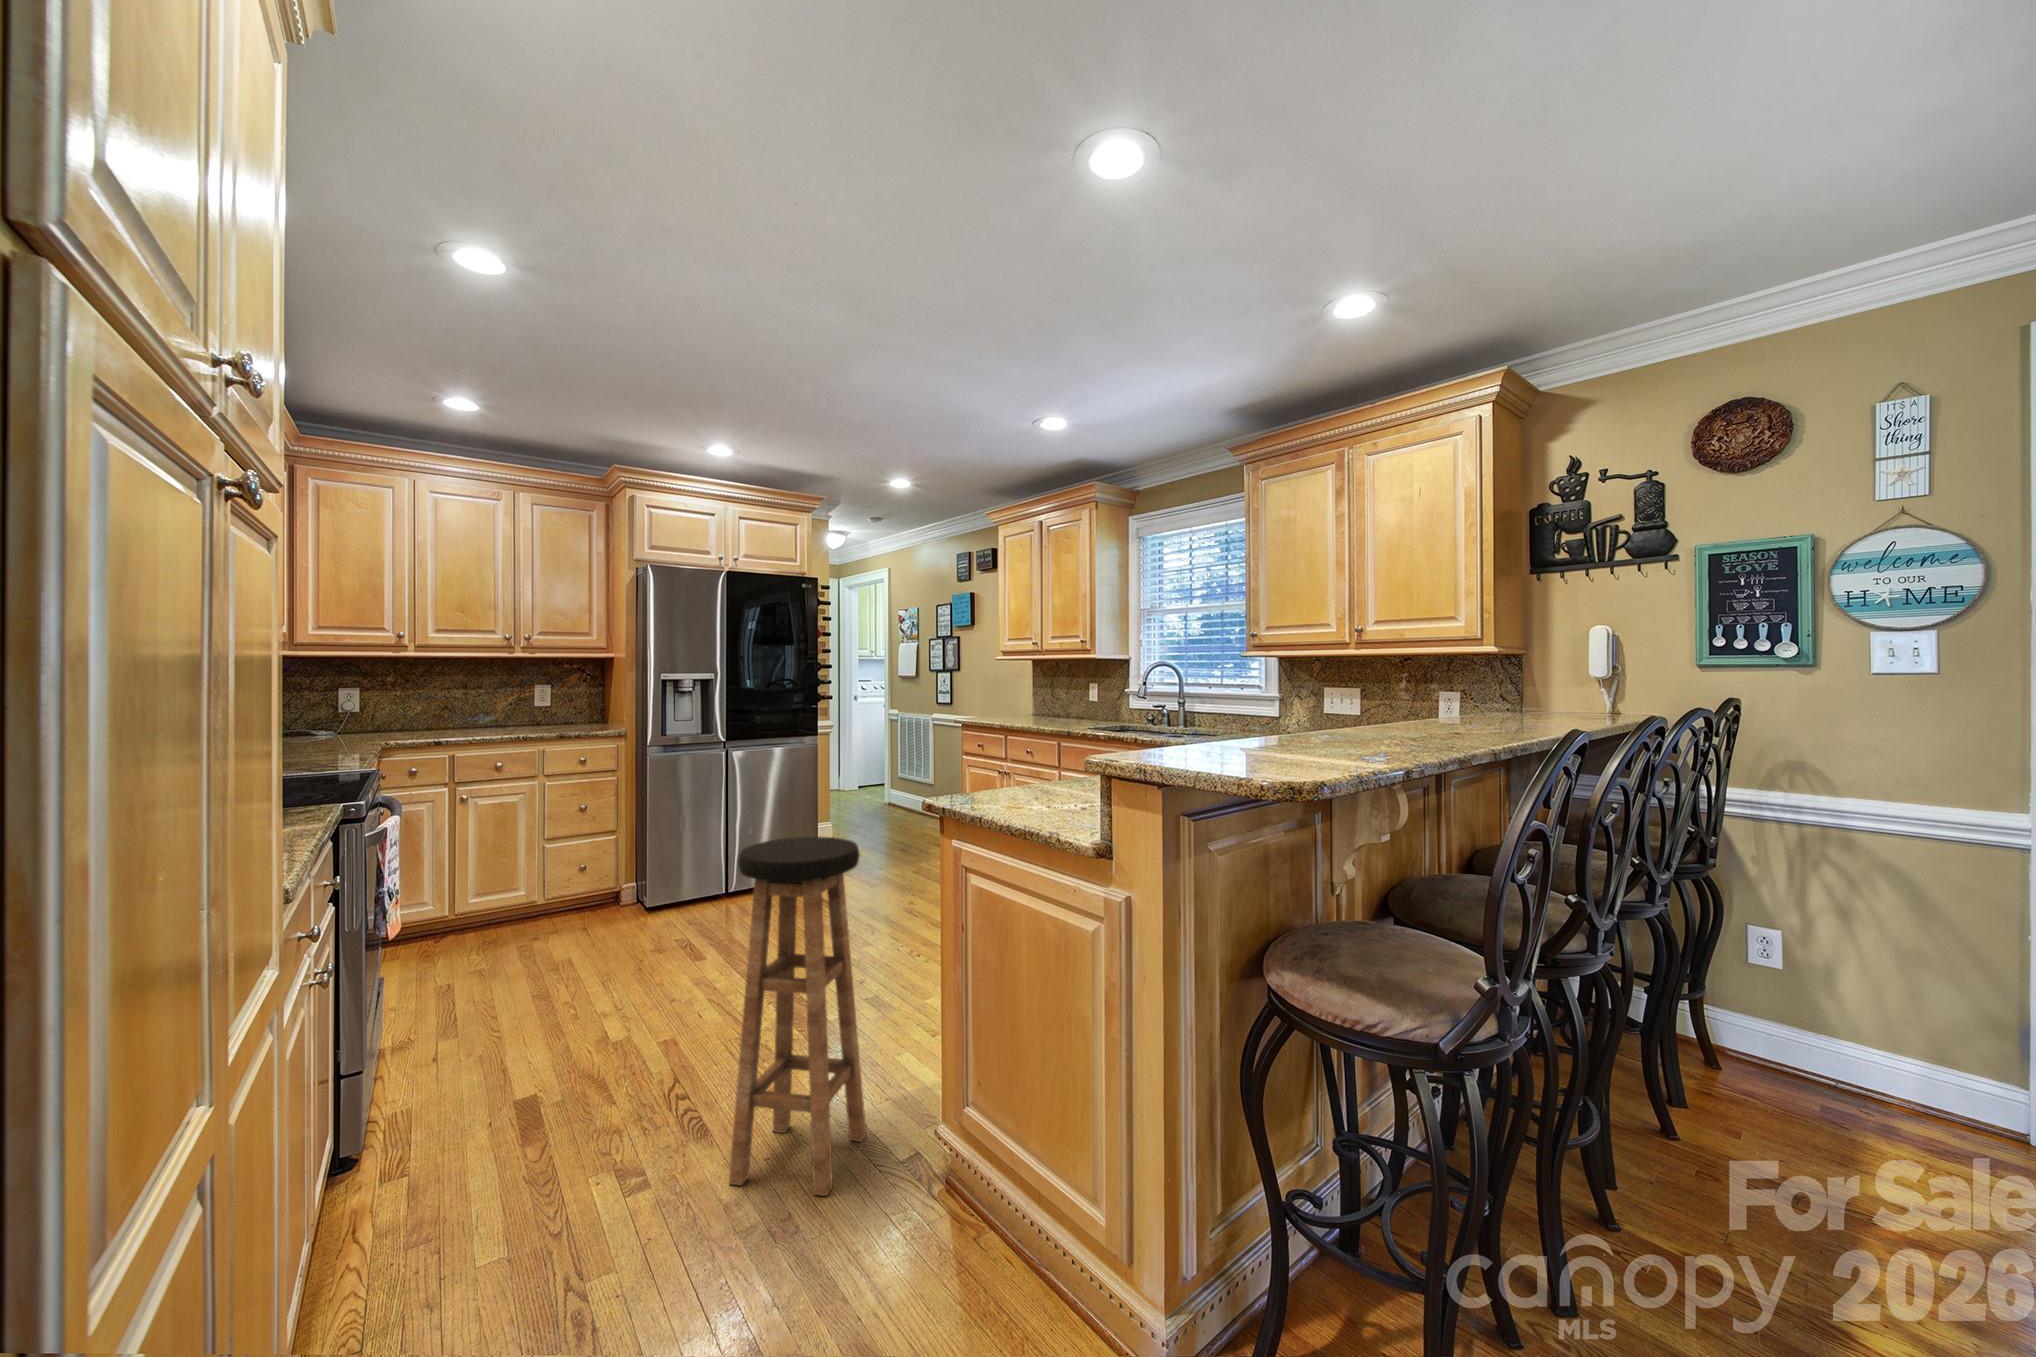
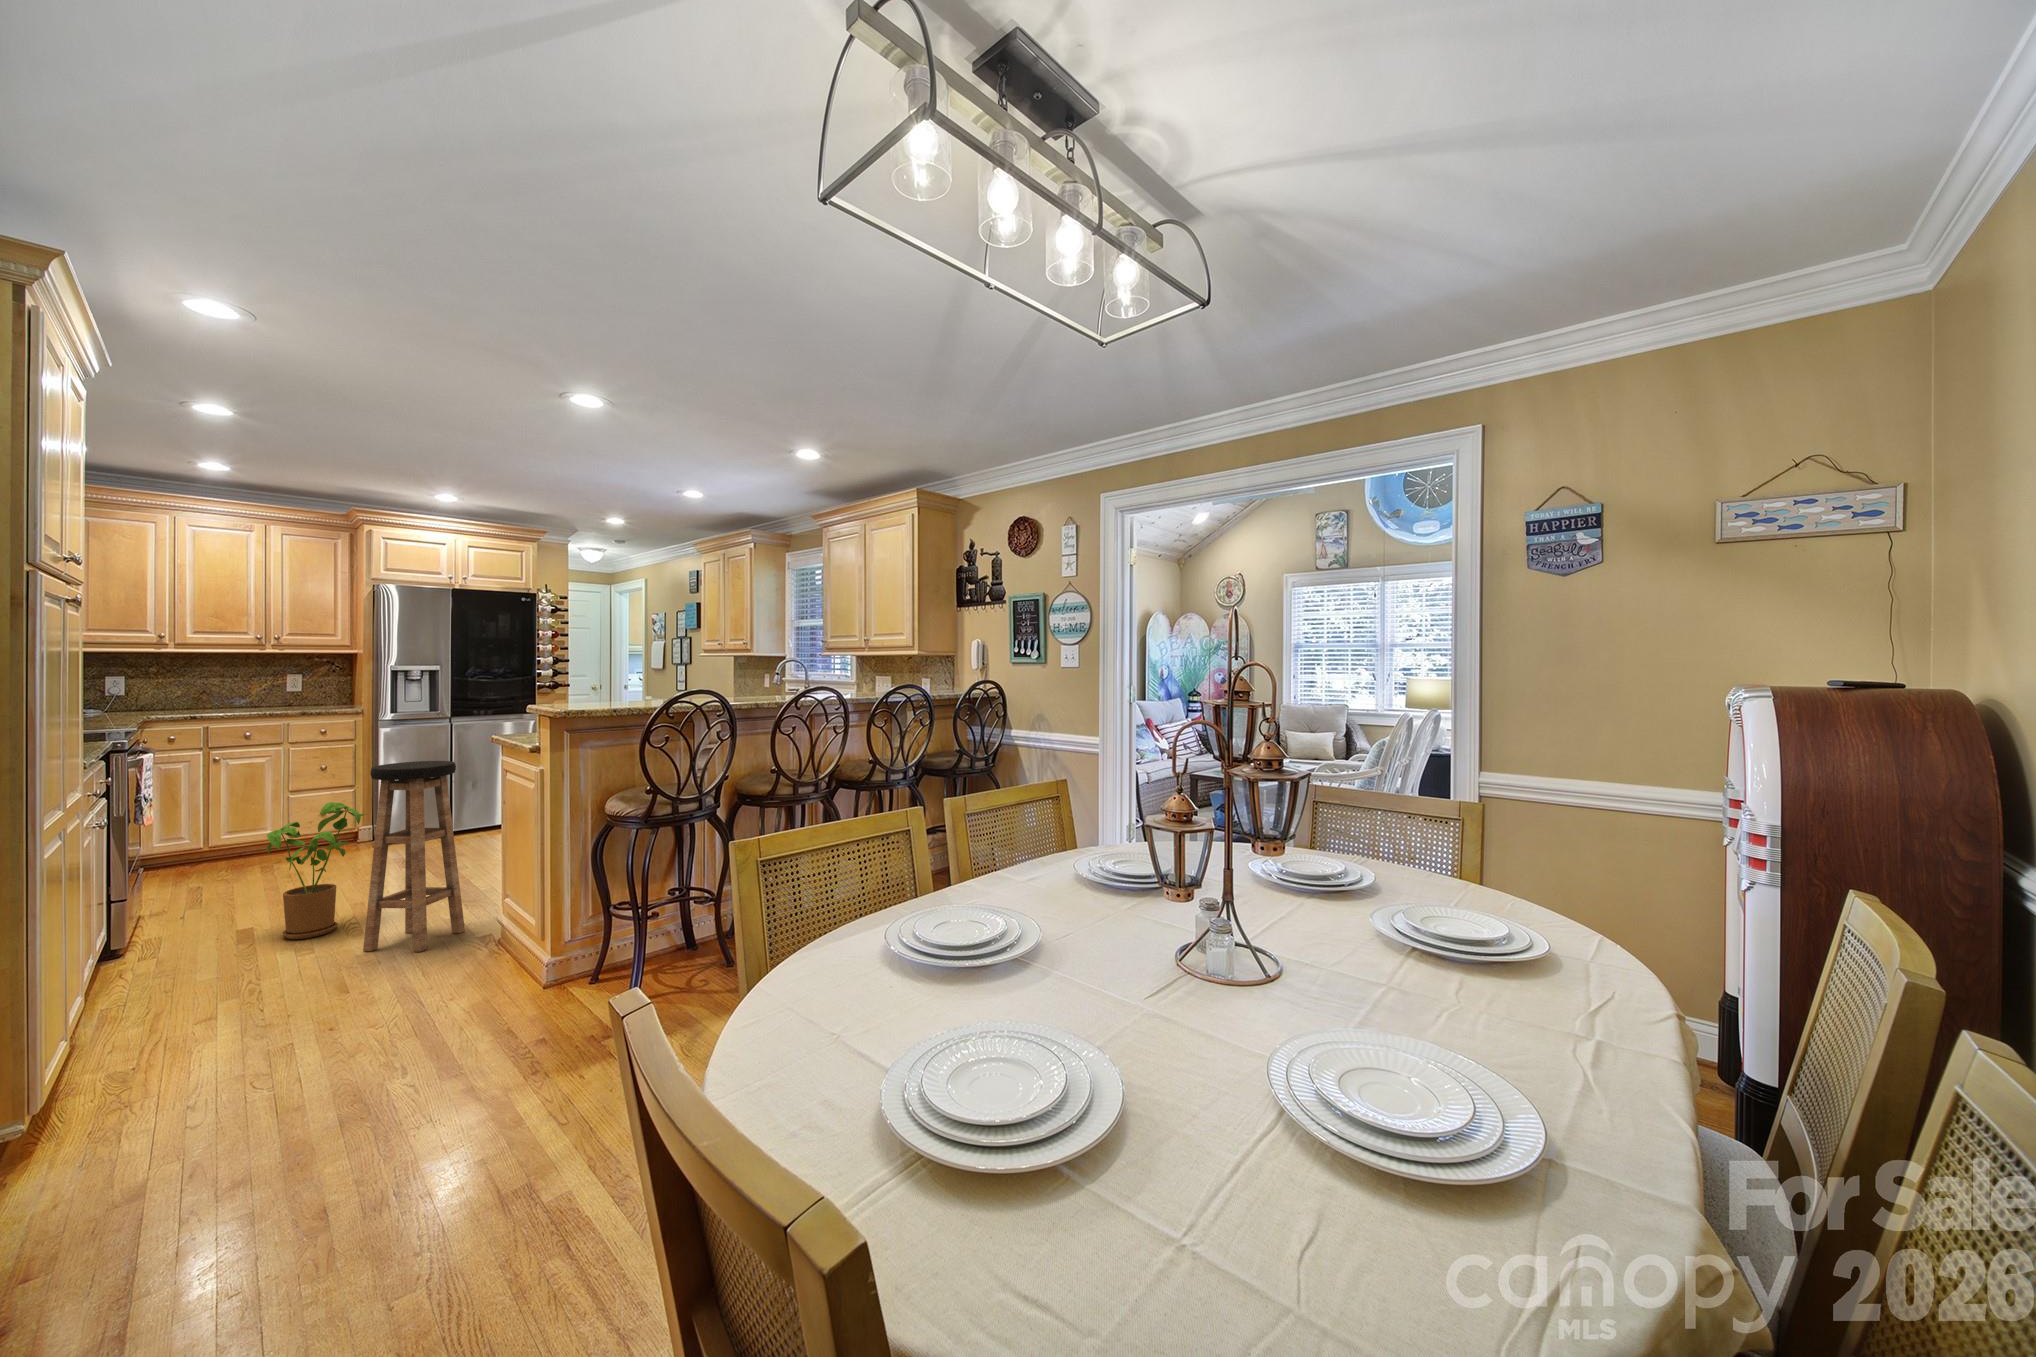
house plant: none [566,899,699,1135] -> present [267,802,365,939]

